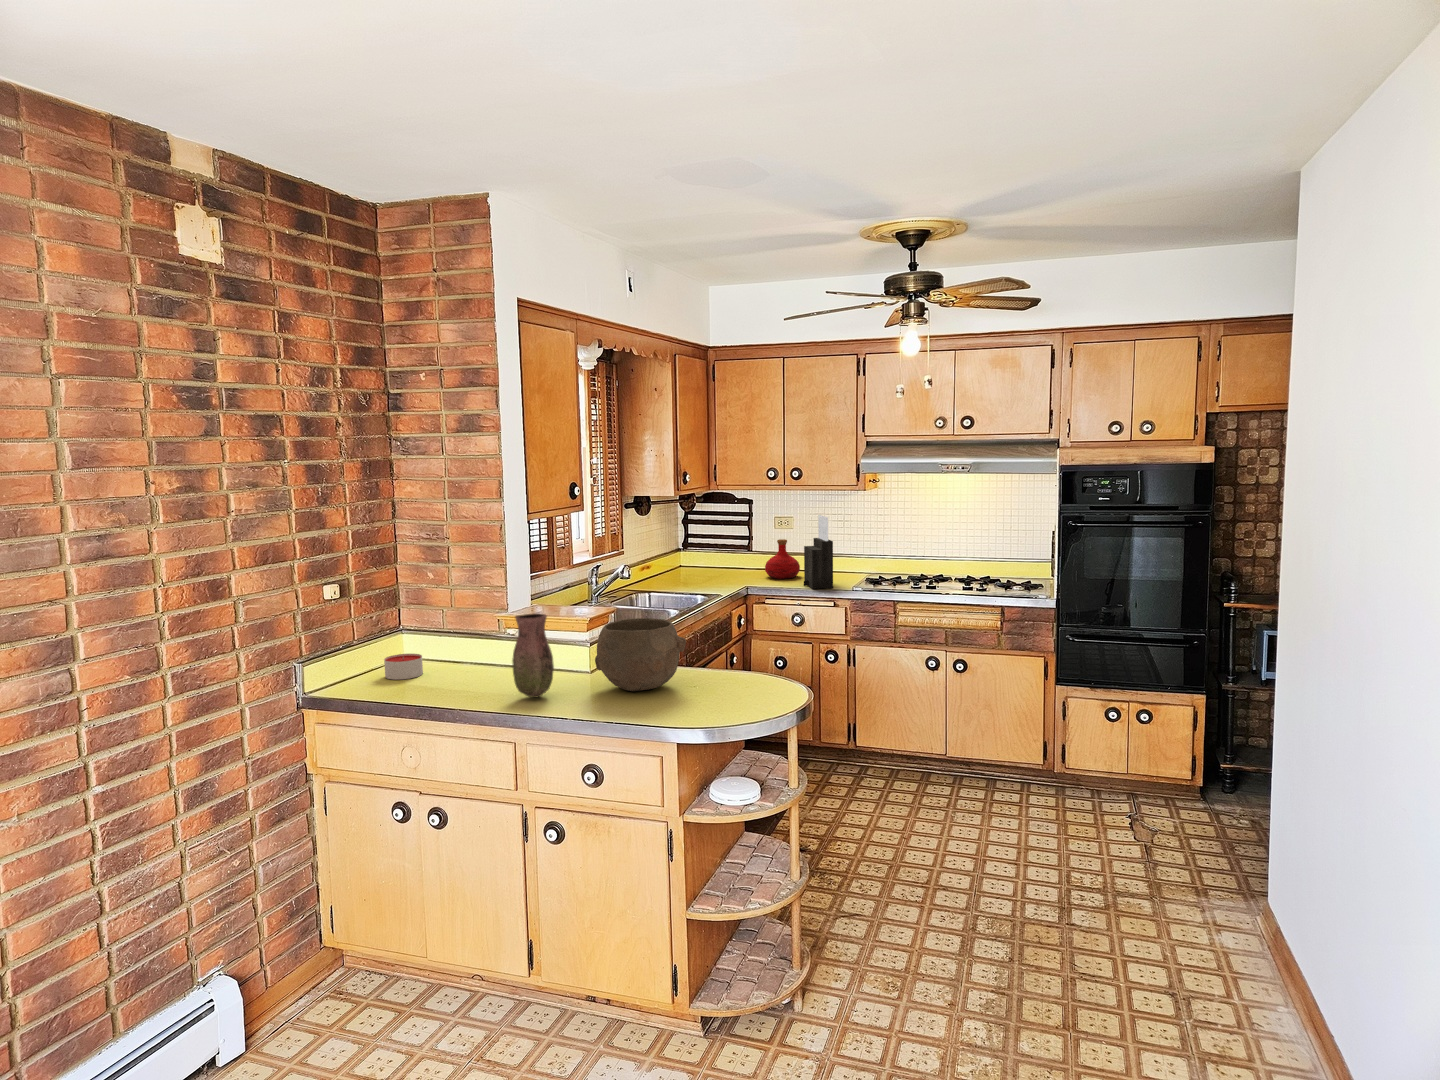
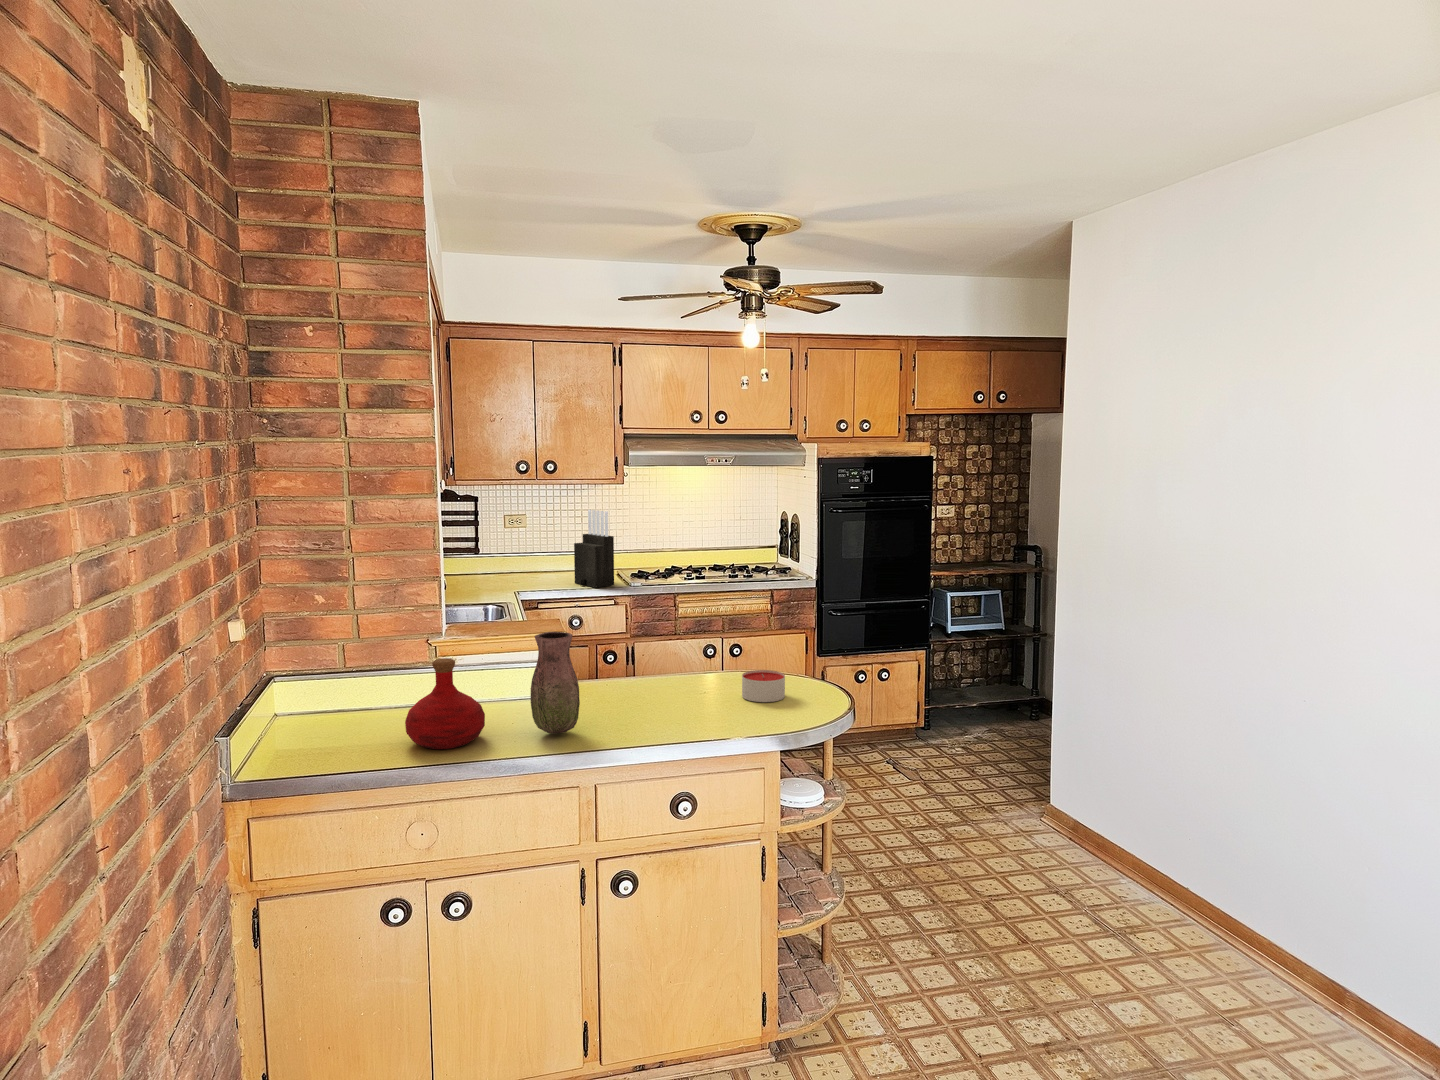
bottle: present [765,539,800,579] -> present [405,658,485,749]
bowl: present [595,618,686,691] -> none [597,626,696,709]
candle: present [384,654,423,680] -> present [742,670,785,702]

